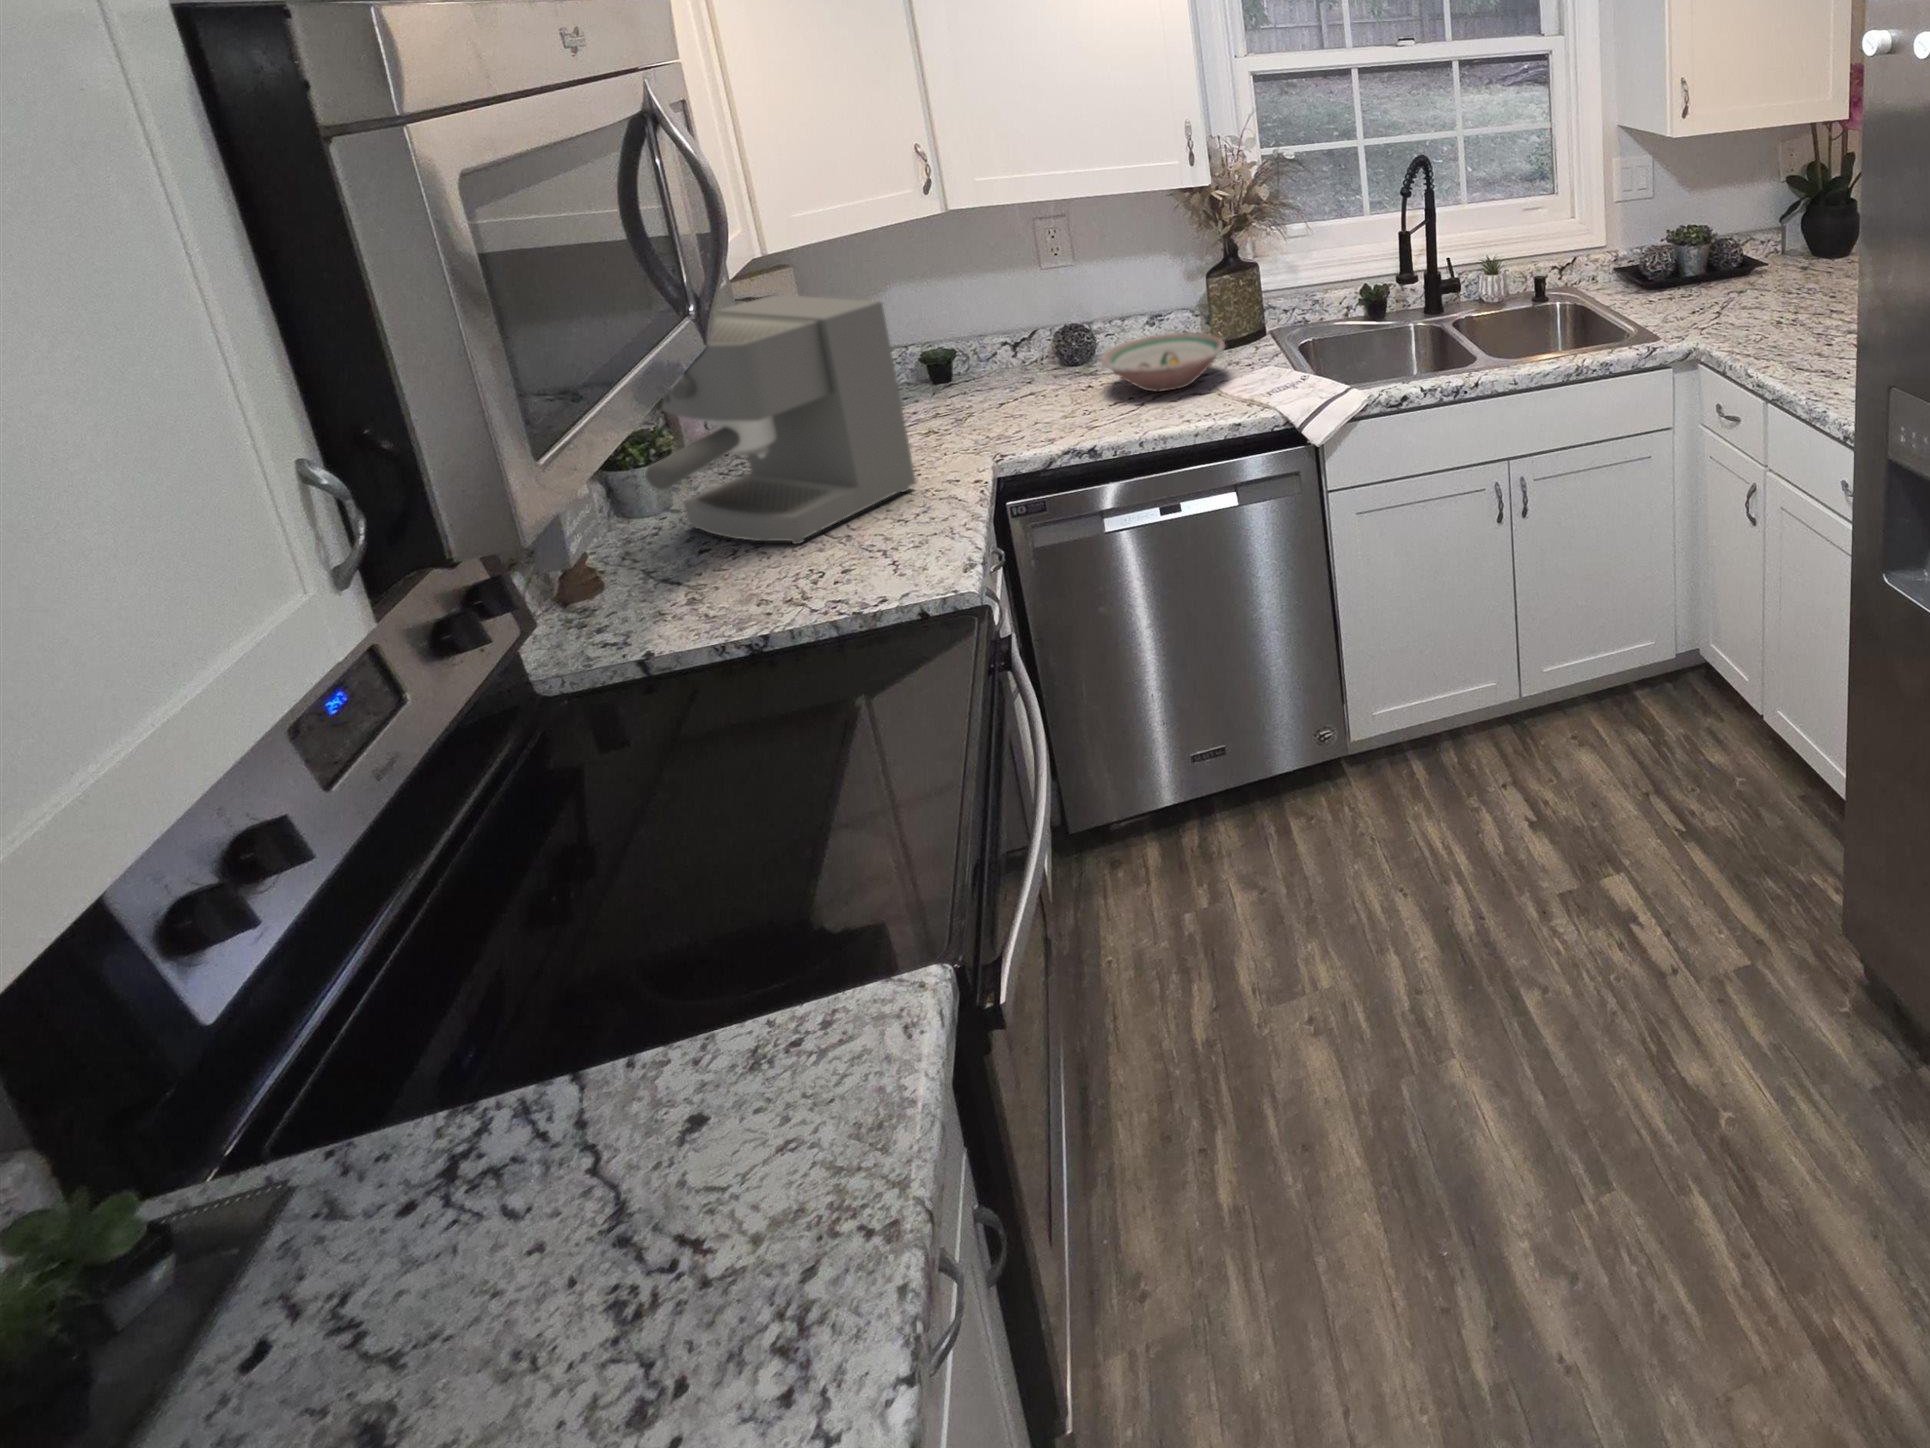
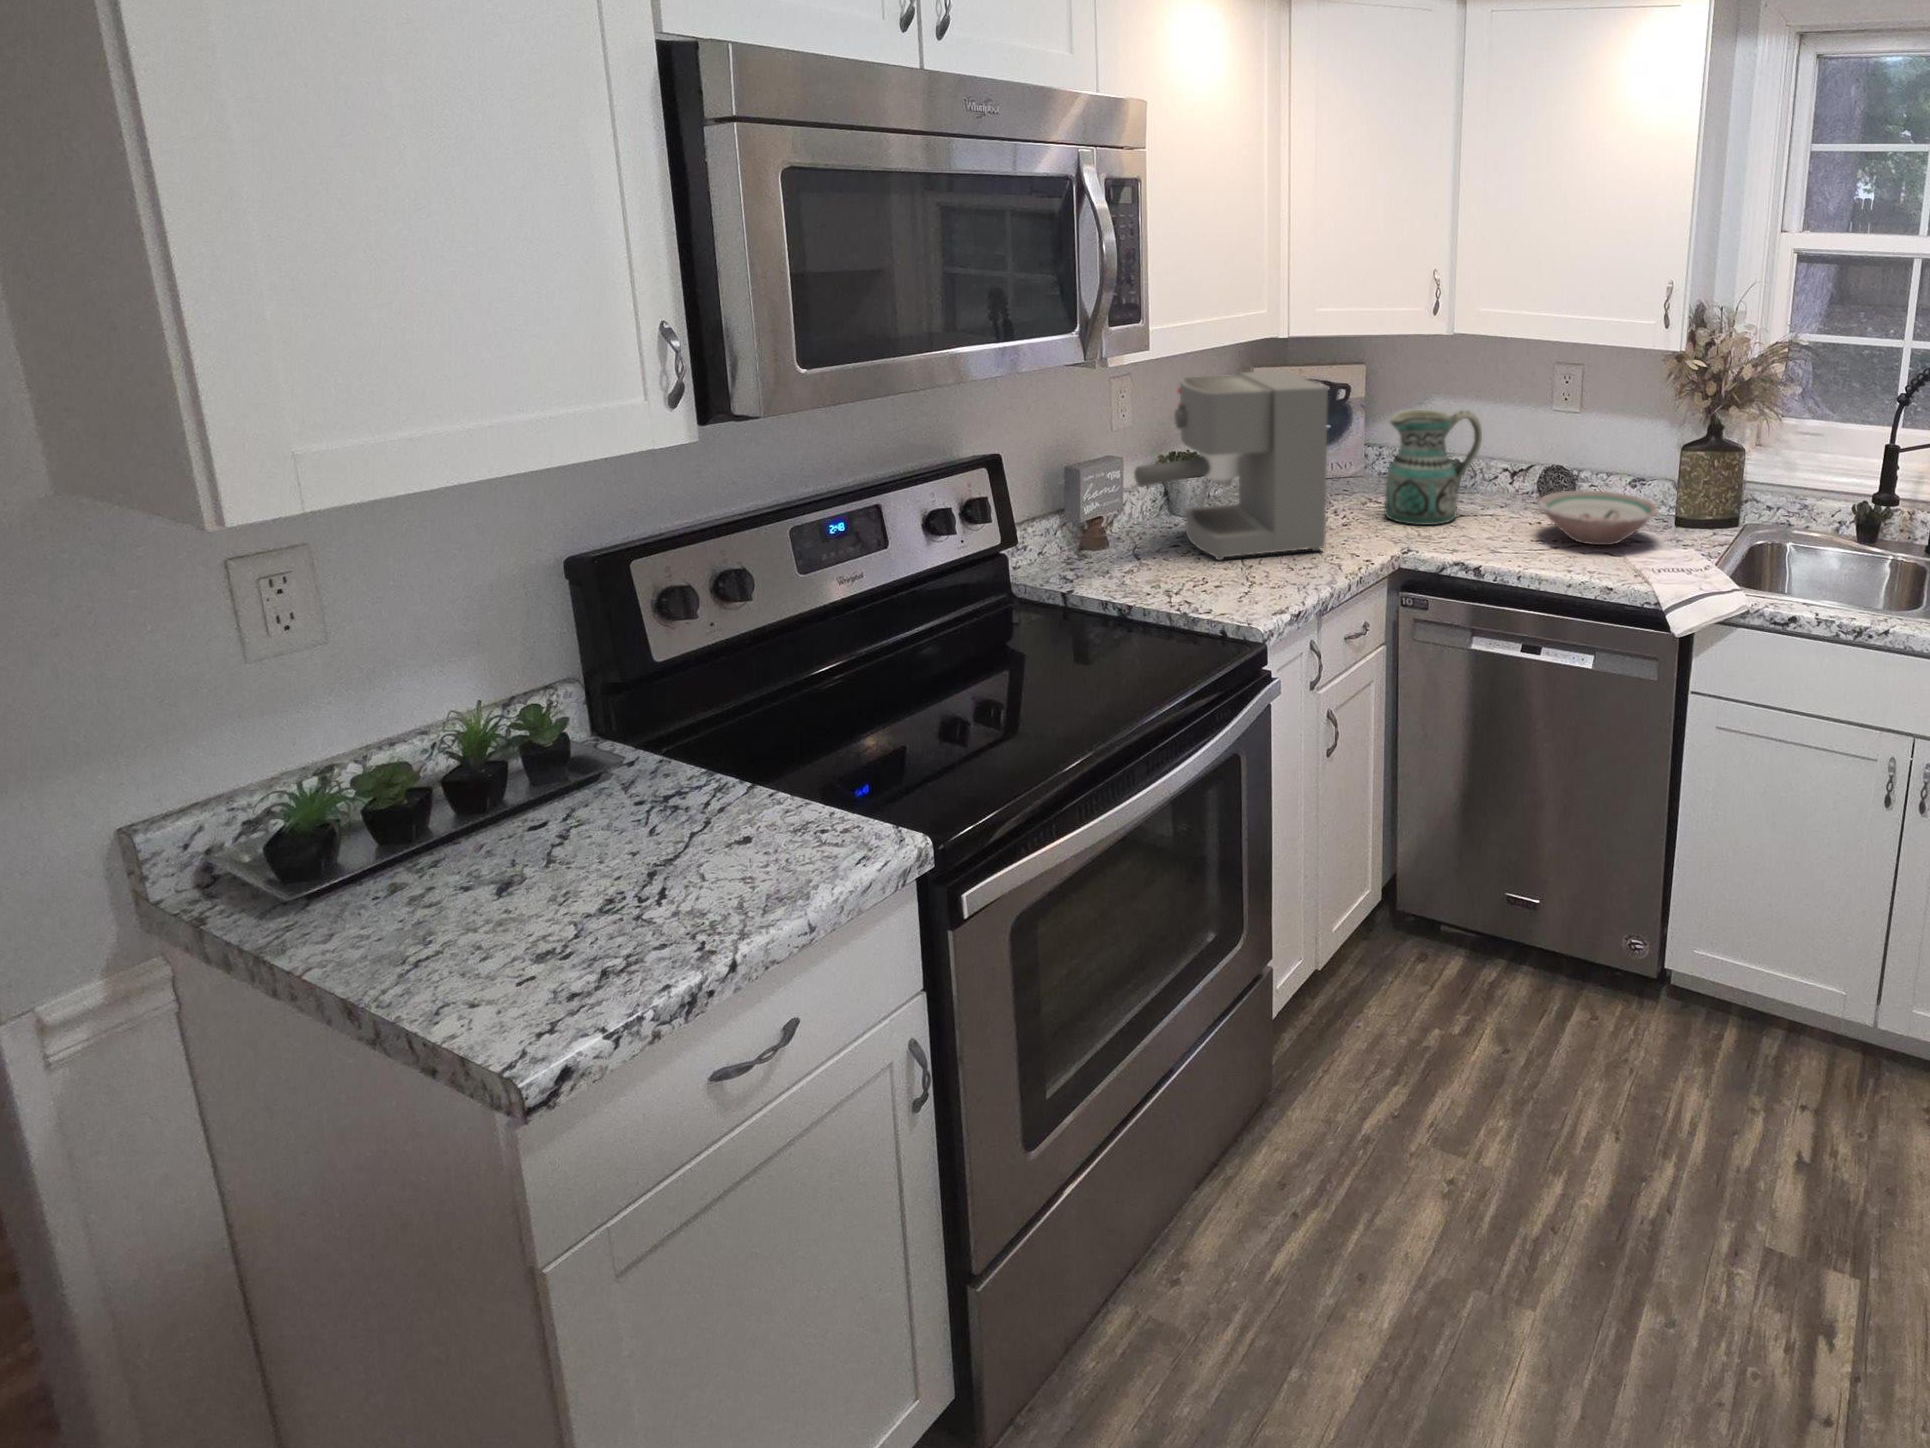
ceramic pitcher: none [904,290,1007,432] -> present [1384,410,1482,525]

